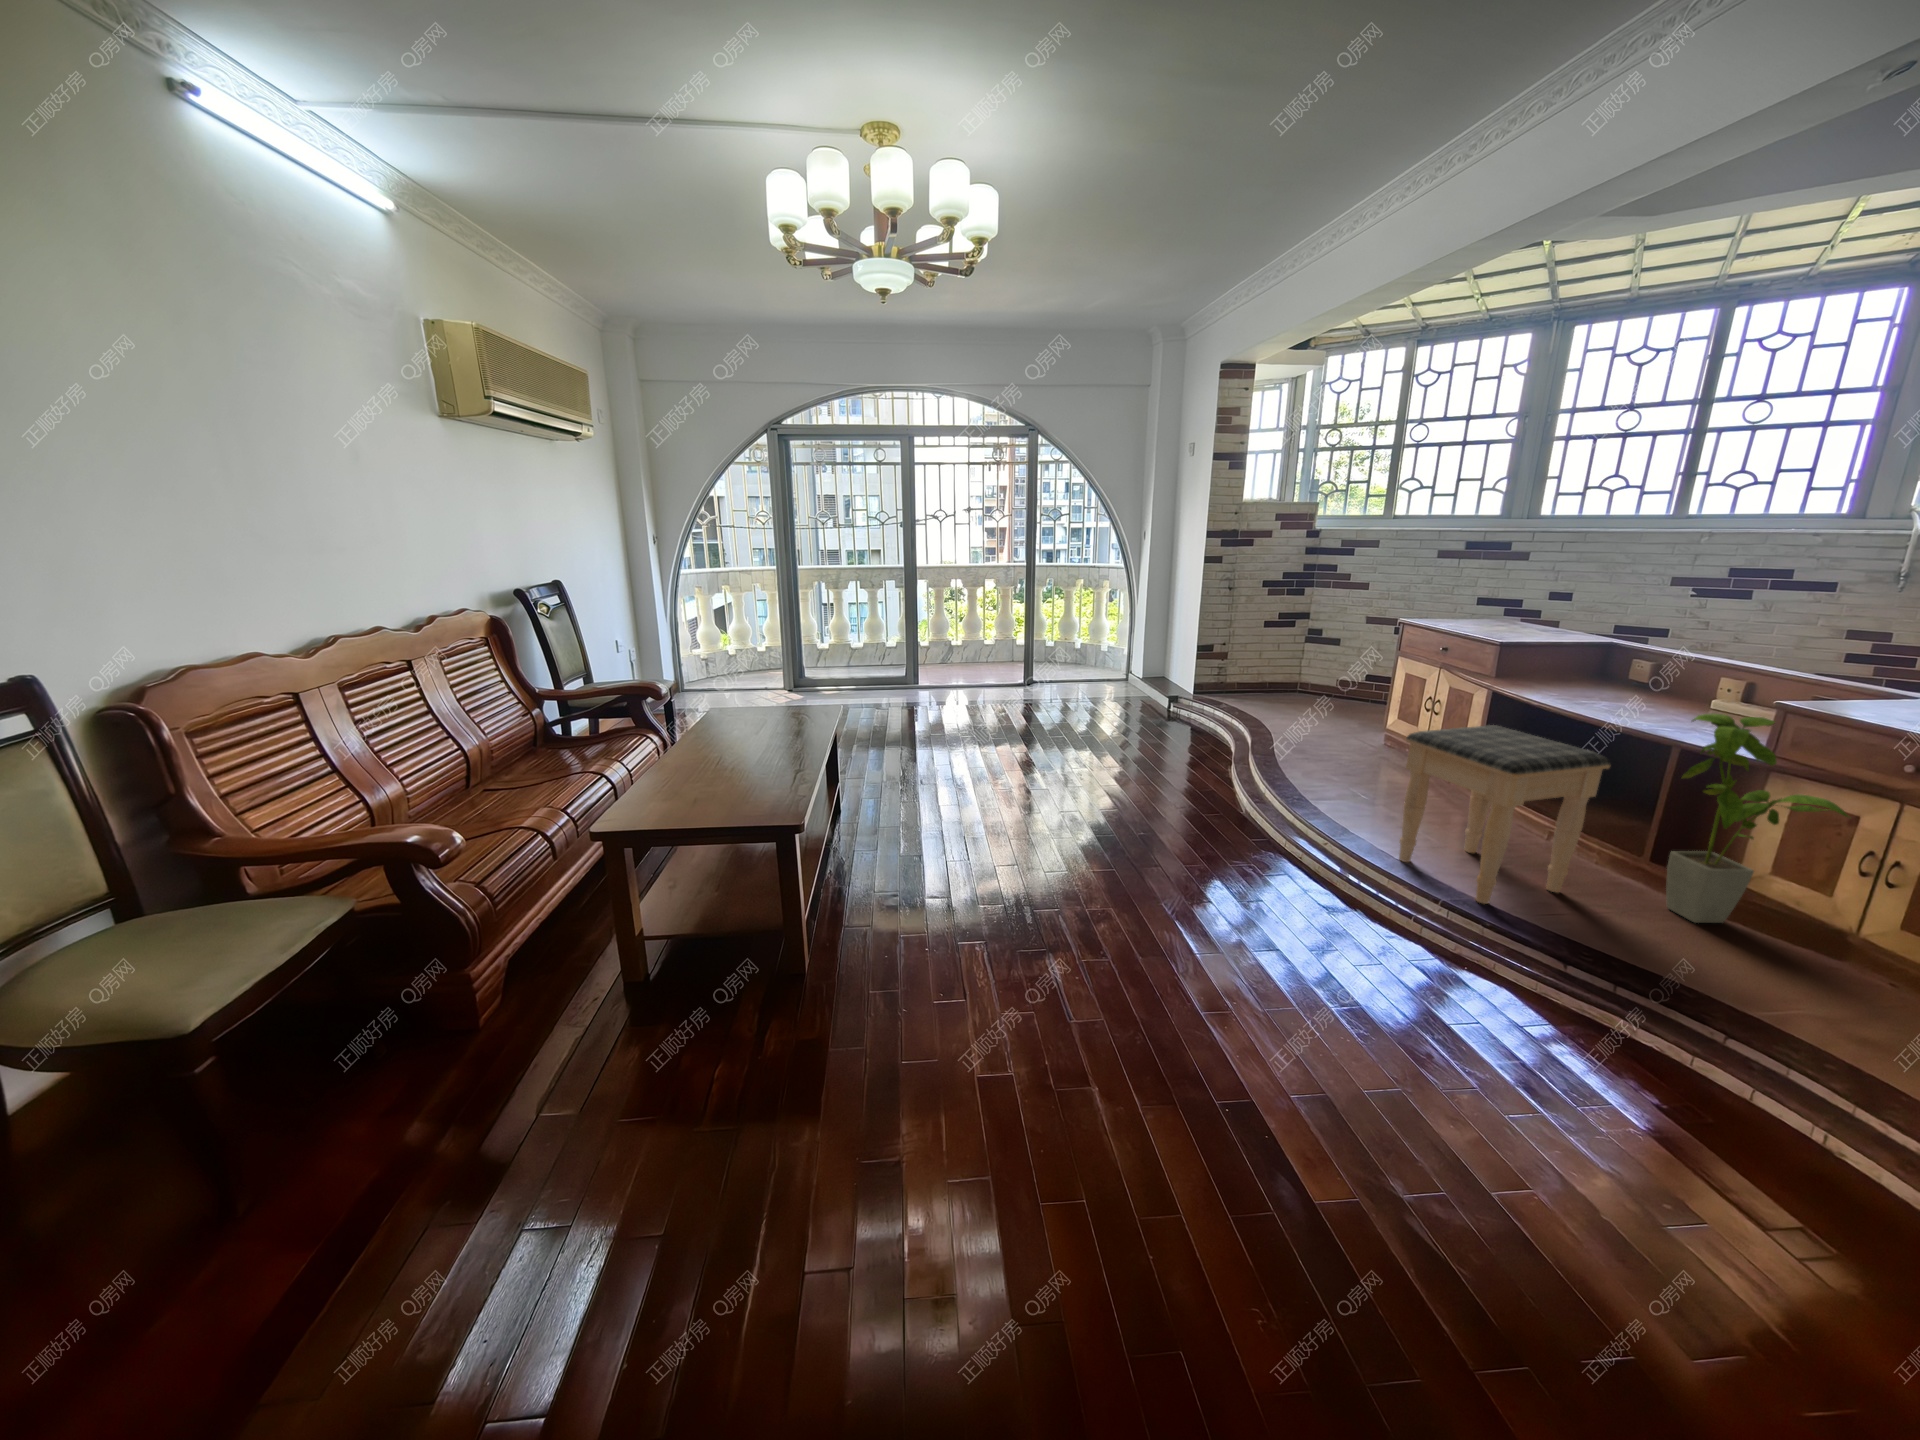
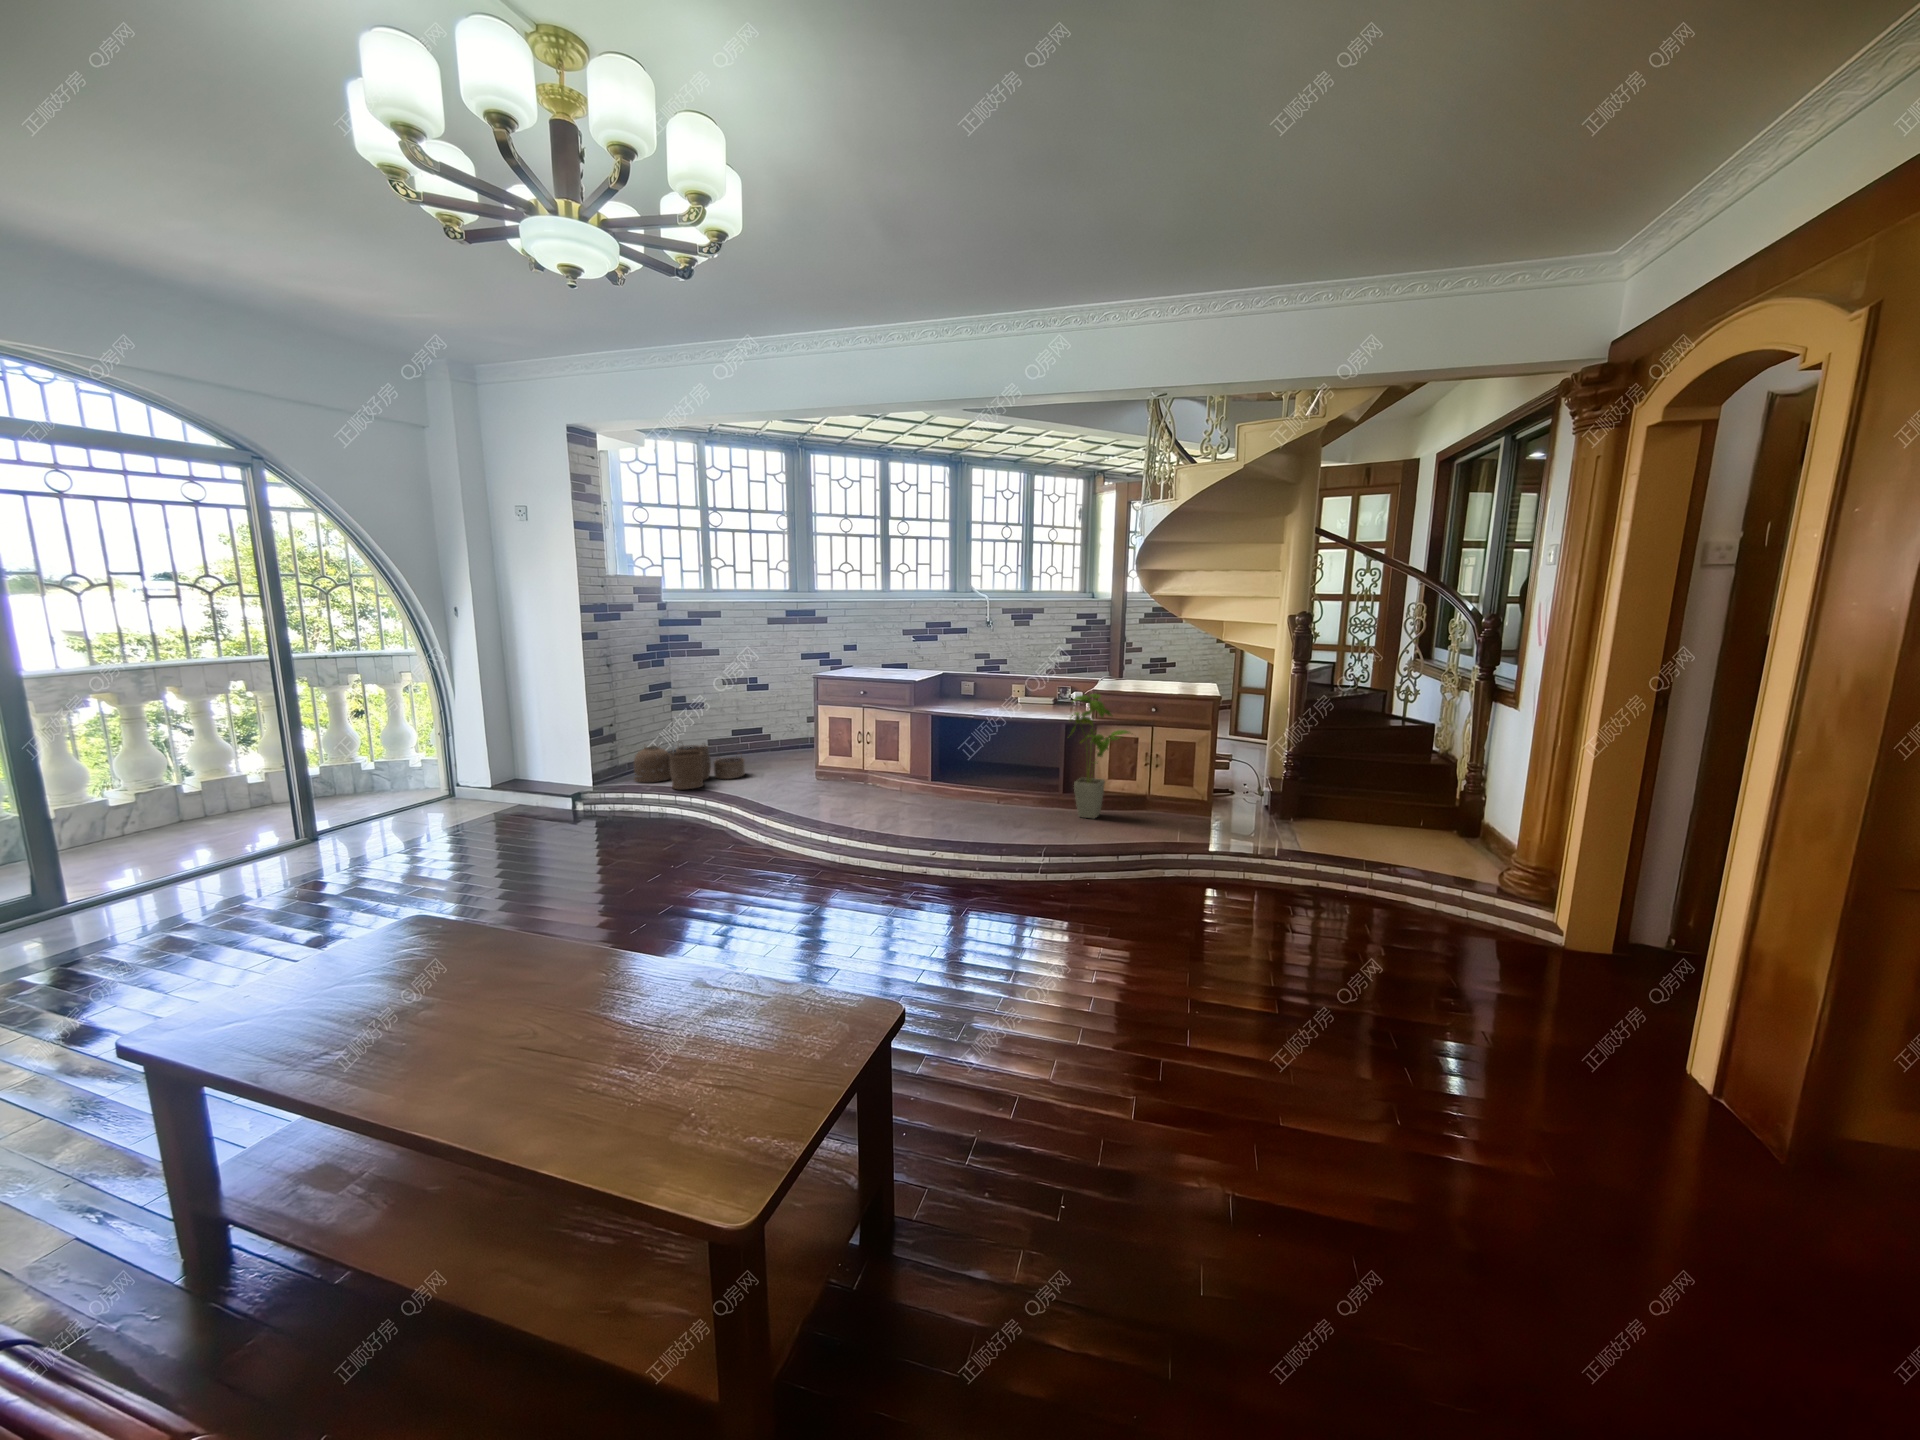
woven basket: none [1235,665,1337,716] -> present [634,745,745,790]
footstool: present [1399,725,1610,904] -> none [959,731,1052,847]

